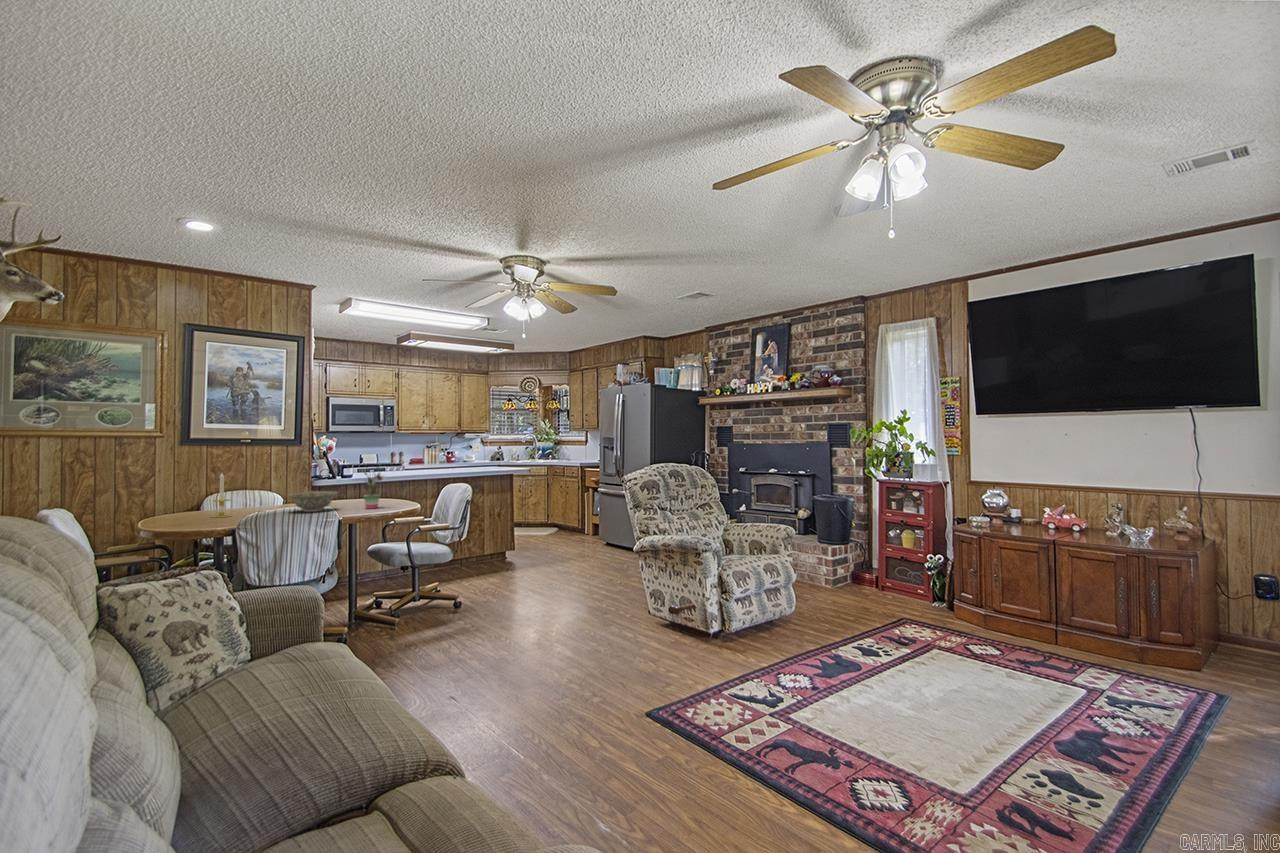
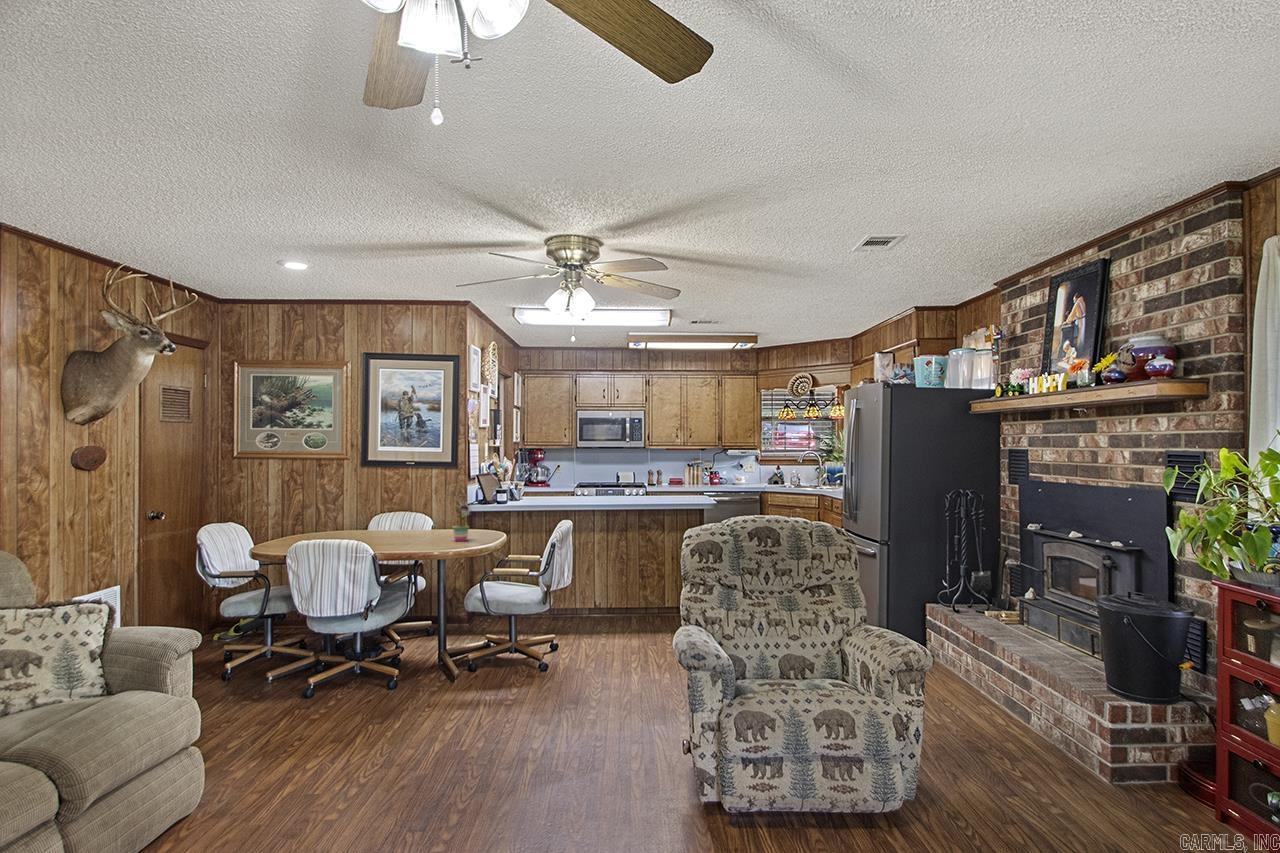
candle: present [212,473,231,518] -> none [341,494,358,537]
decorative bowl: present [288,491,338,512] -> none [394,517,440,539]

